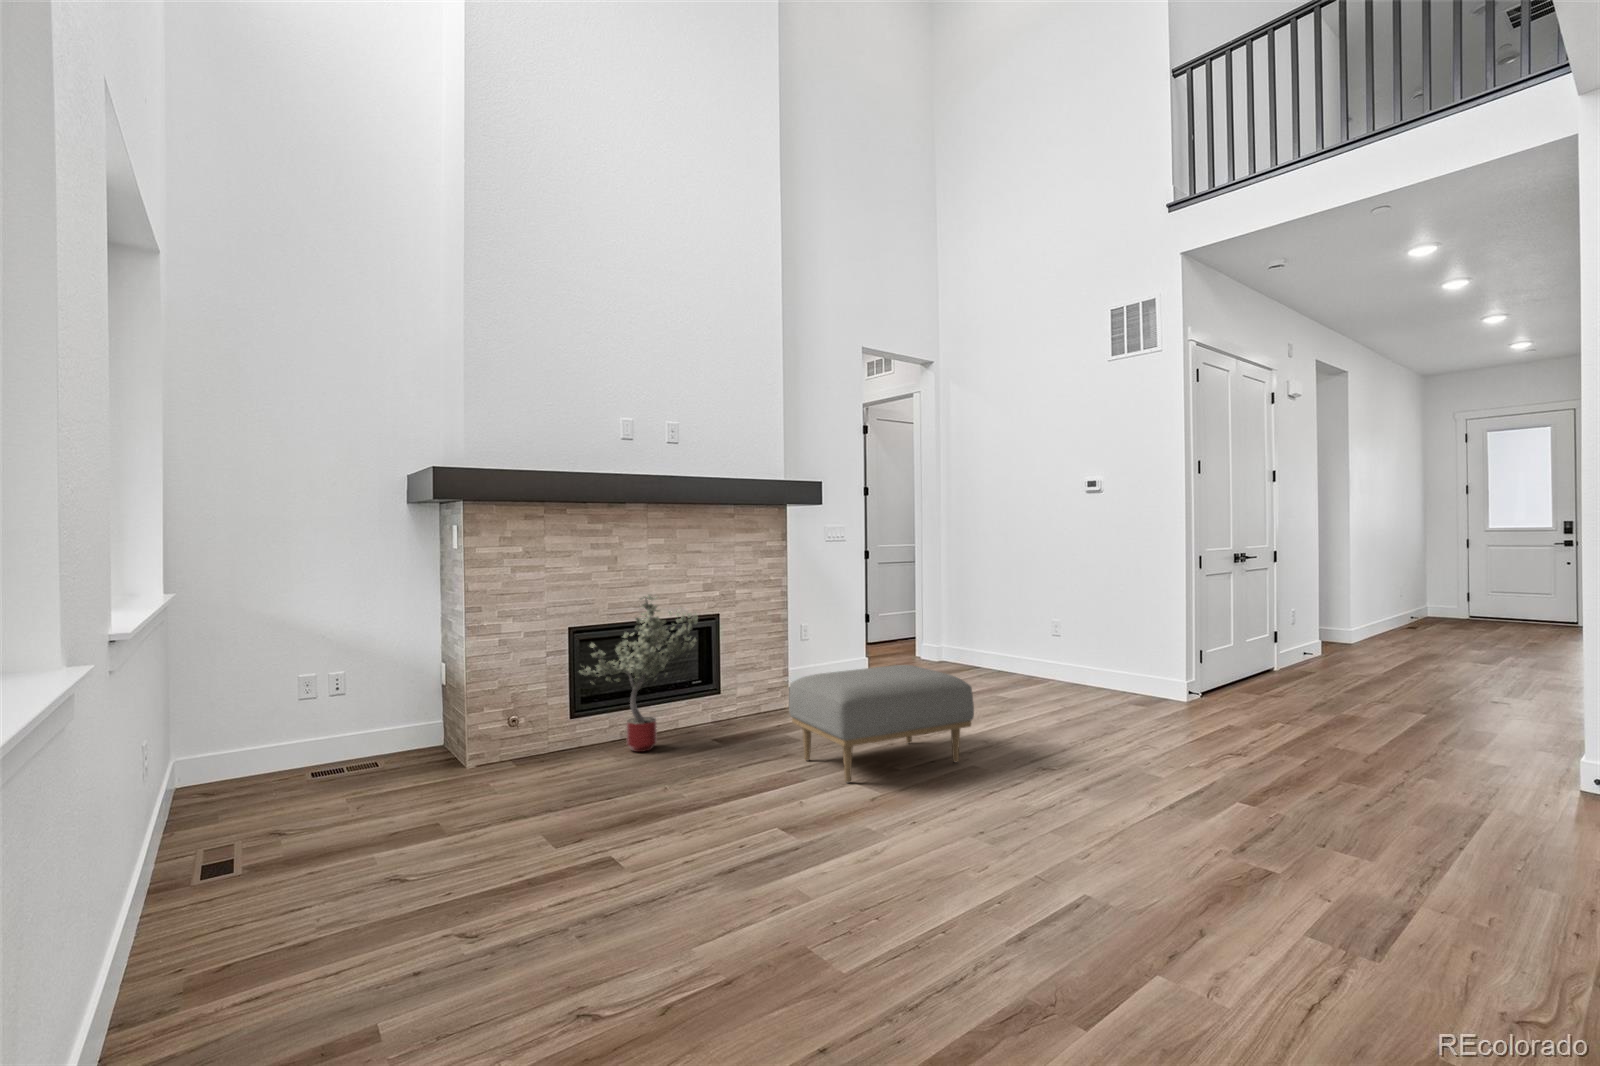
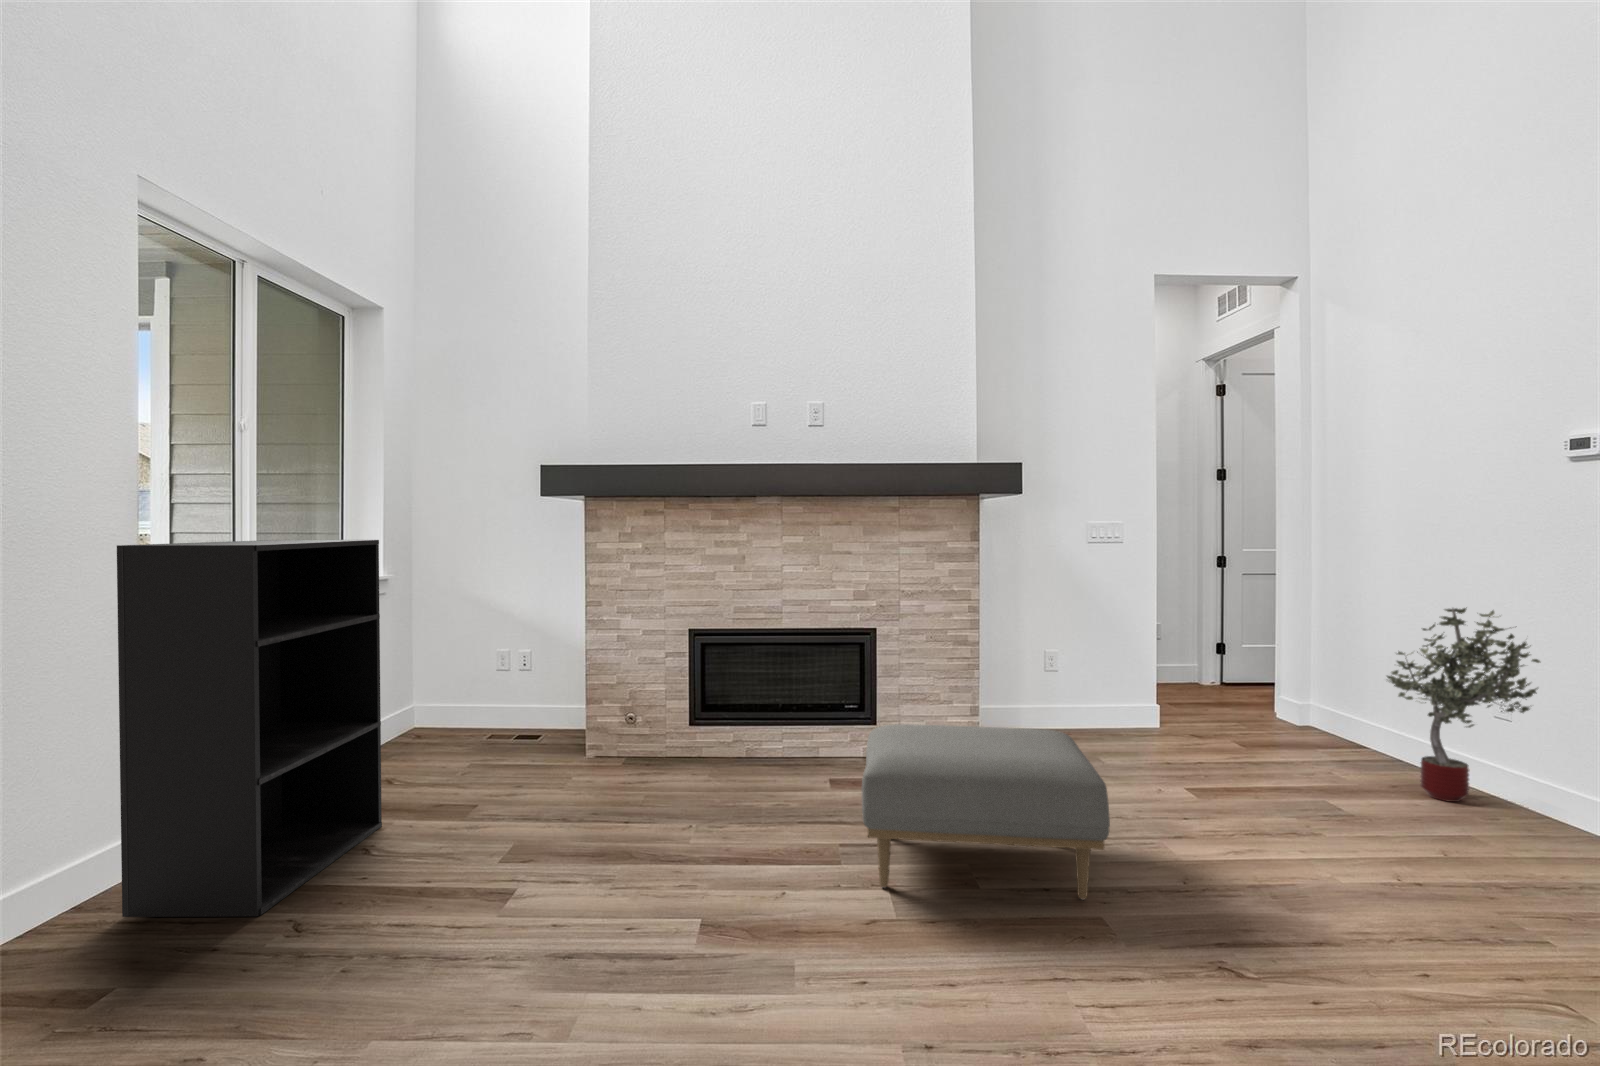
bookshelf: none [198,544,378,973] -> present [117,540,382,917]
potted tree: present [579,595,698,752] -> present [1387,608,1540,802]

